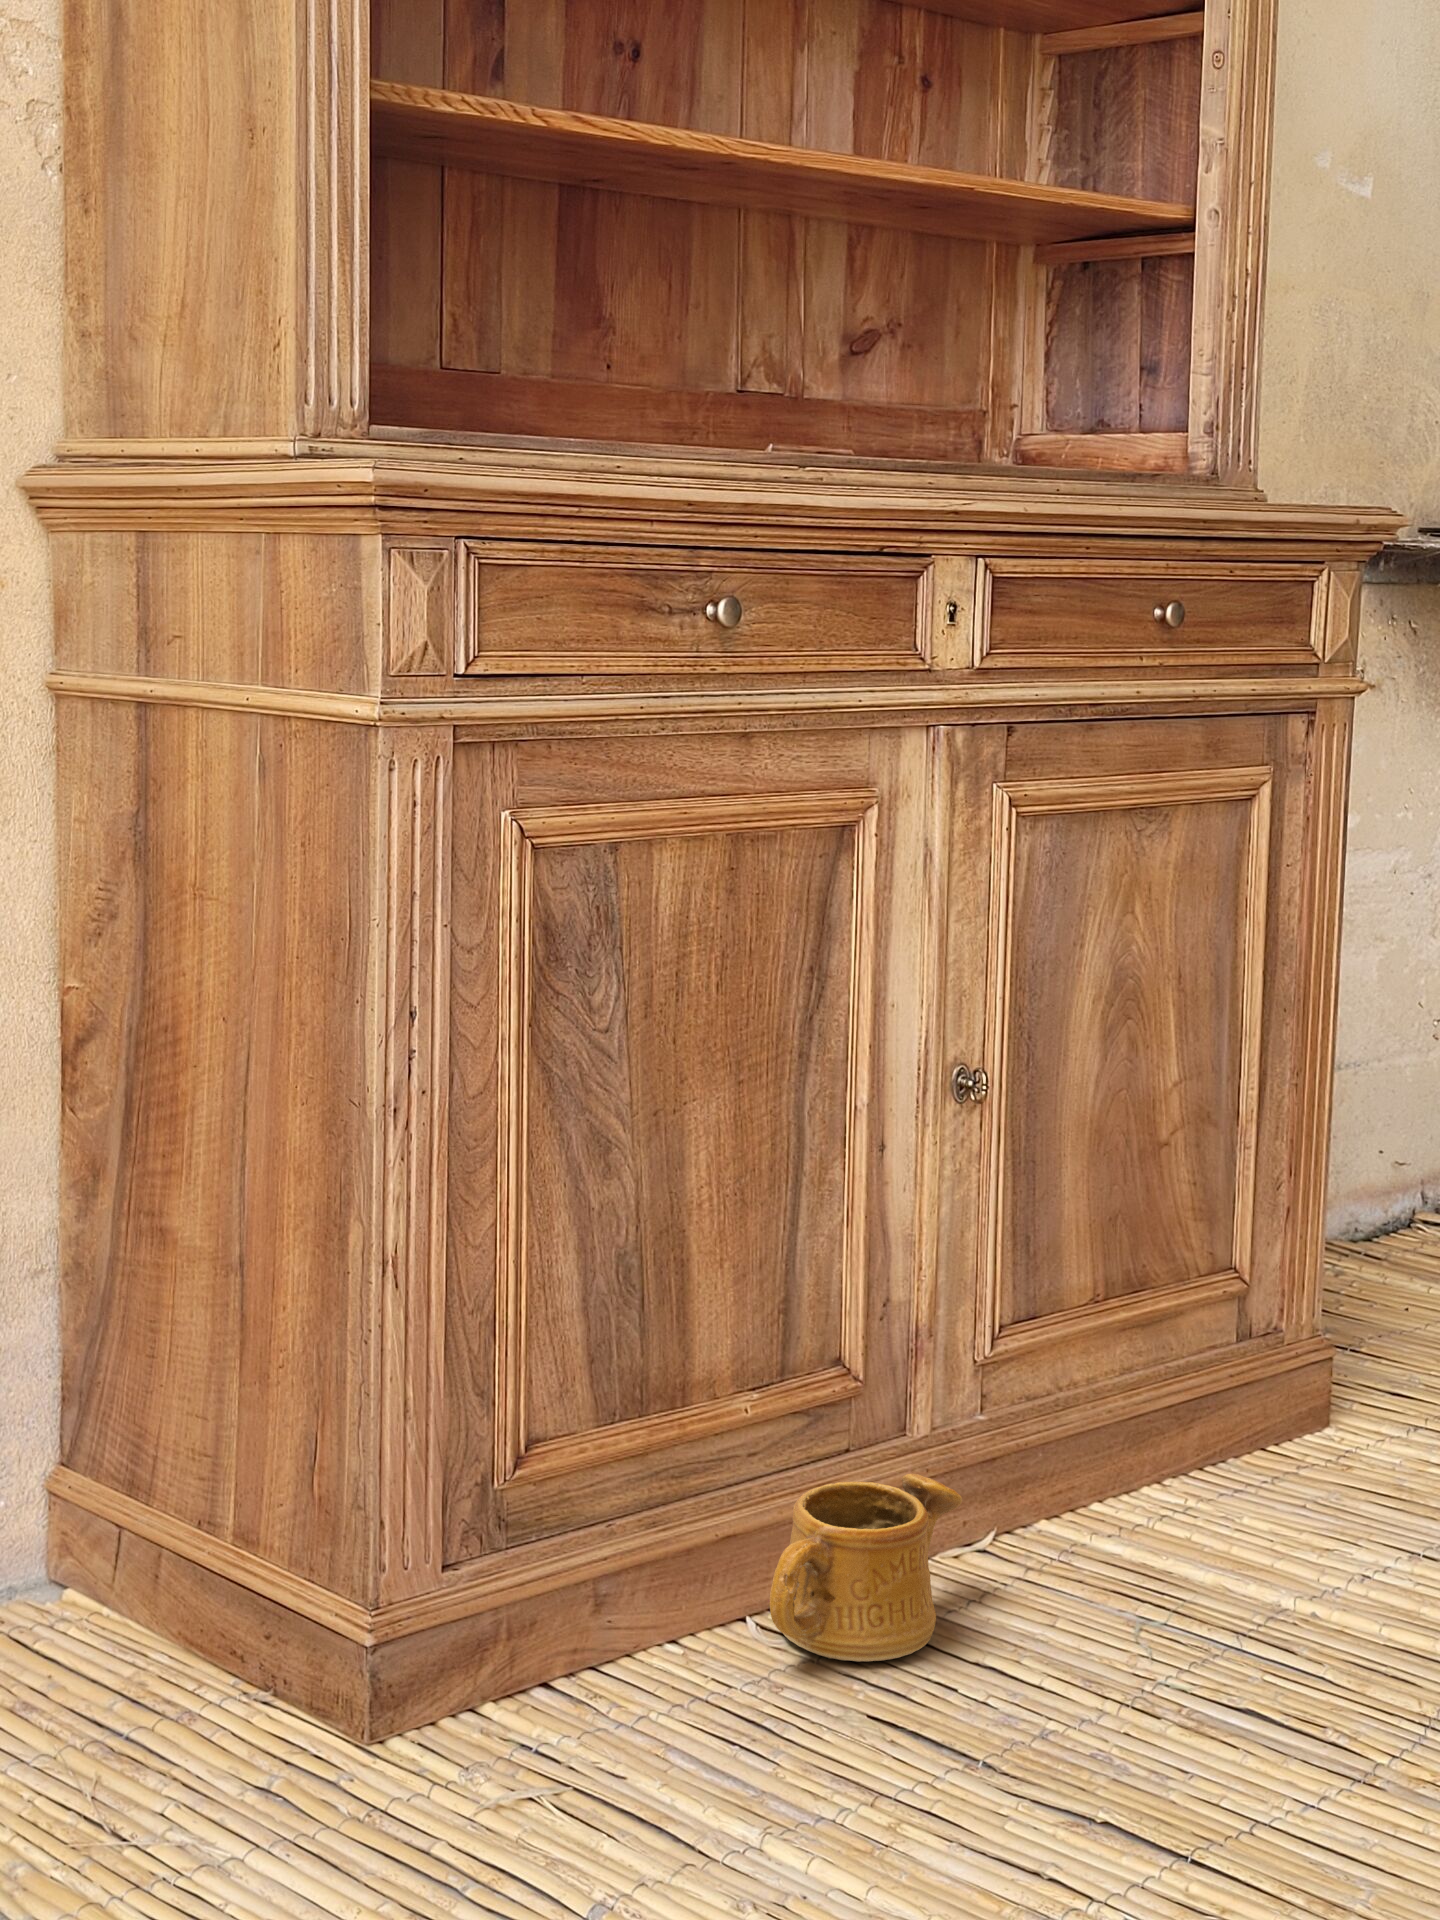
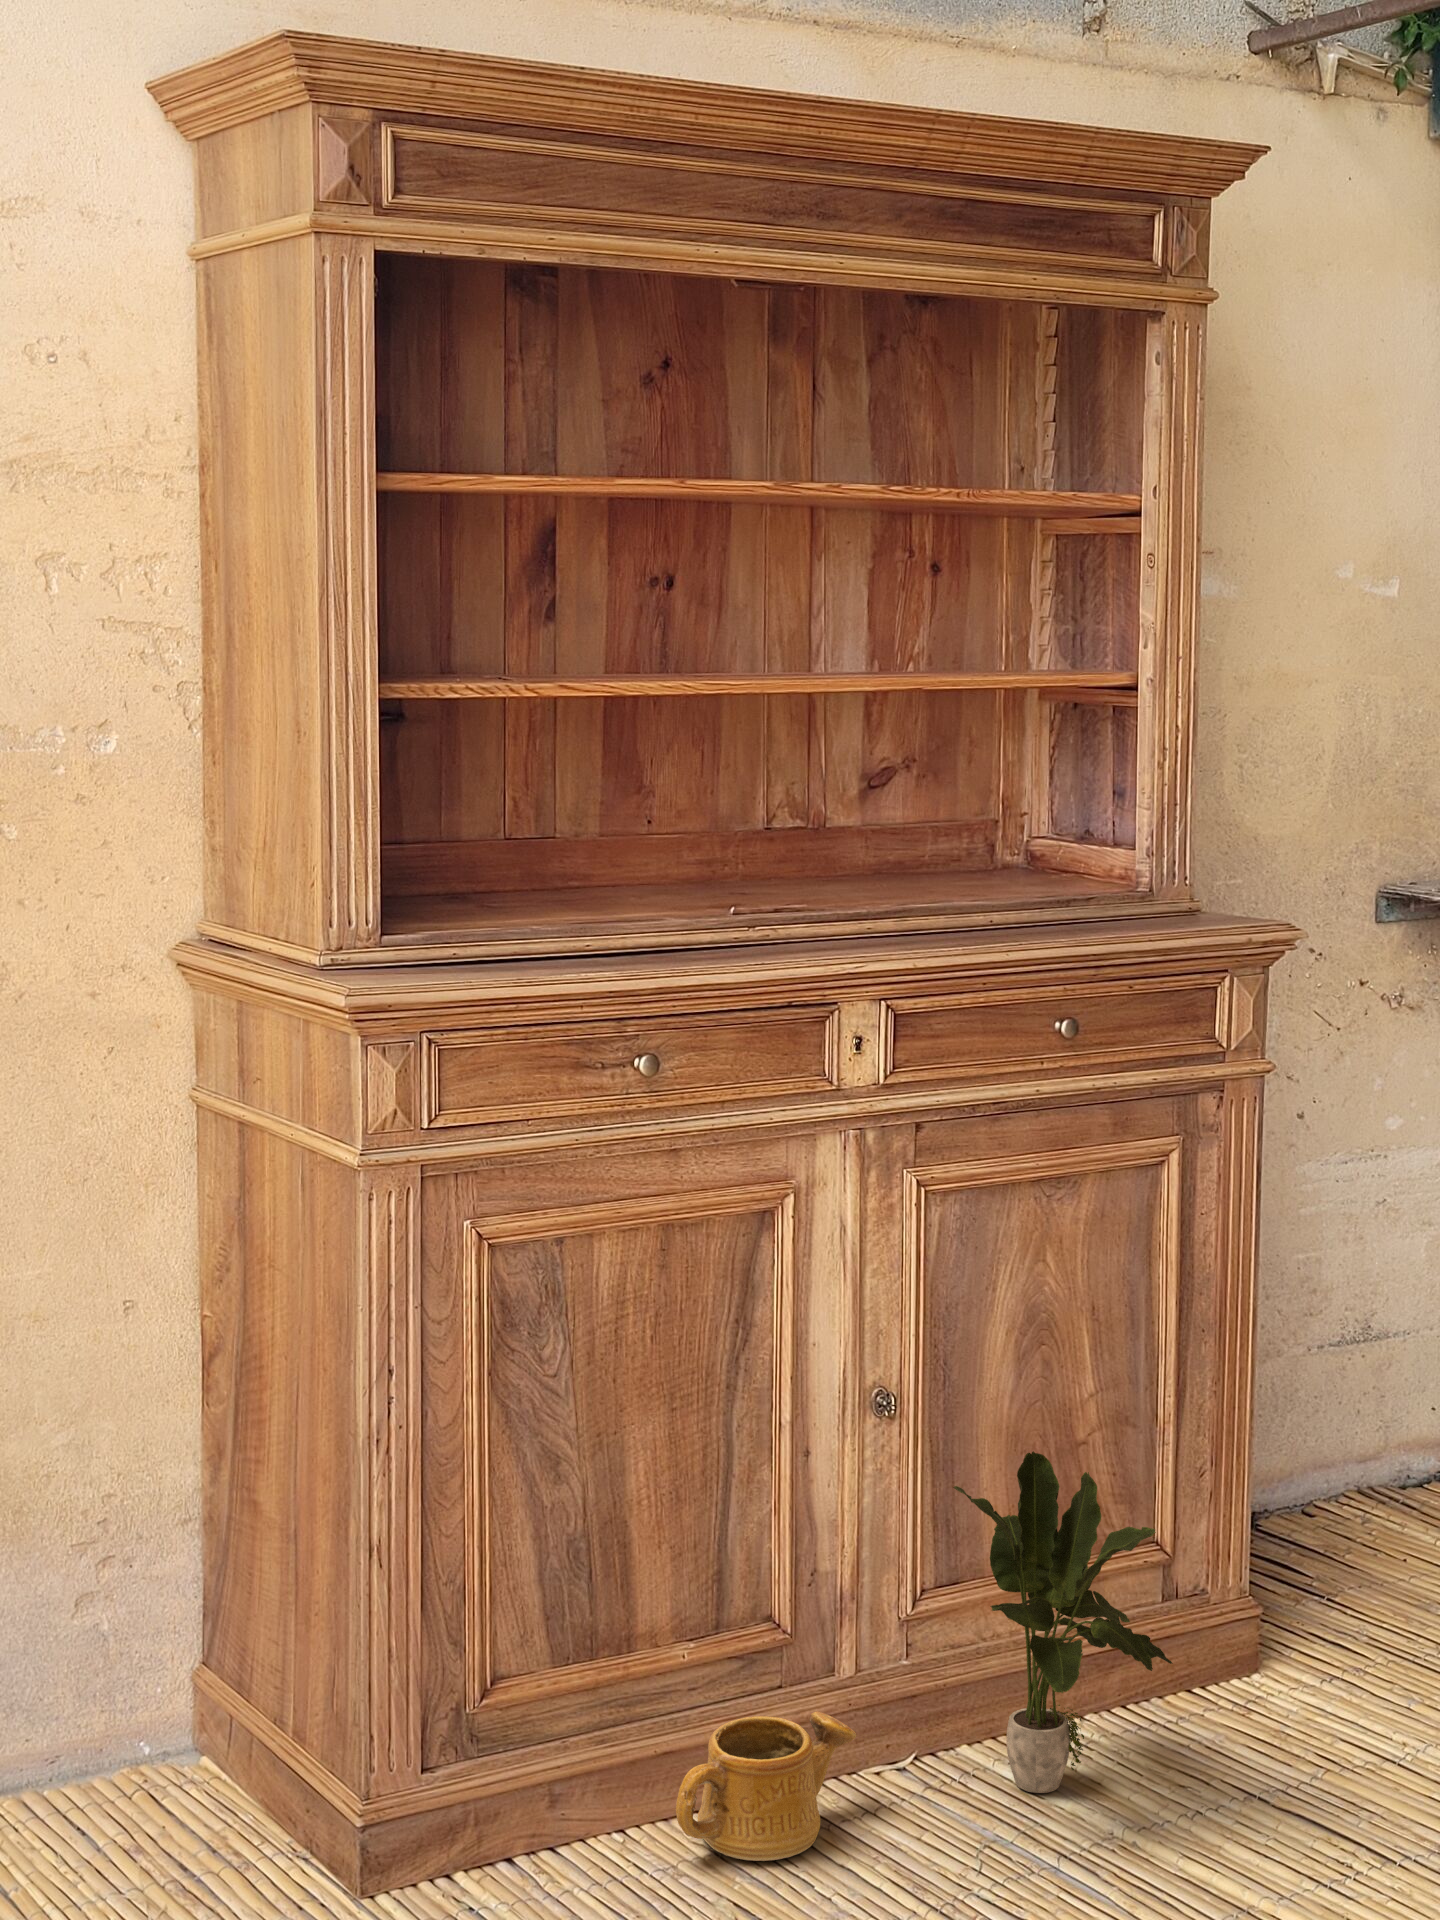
potted plant: none [1055,1138,1340,1563] -> present [954,1451,1173,1793]

